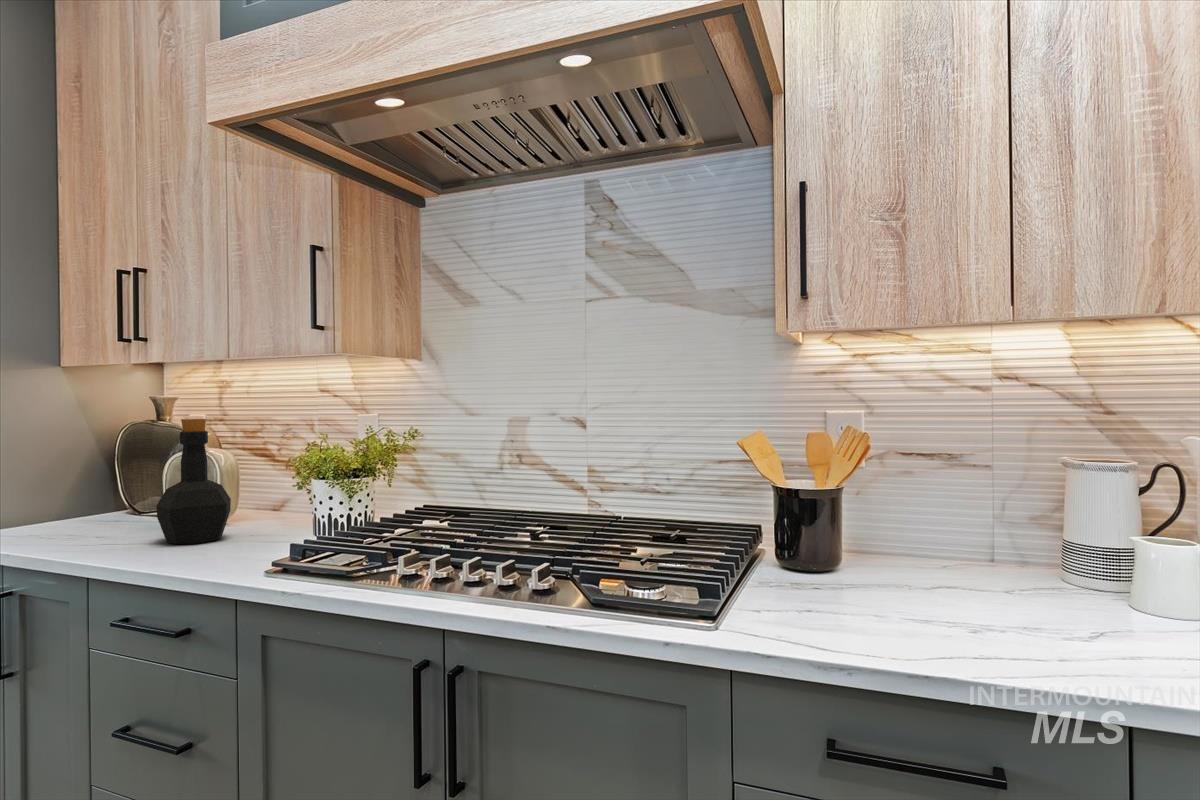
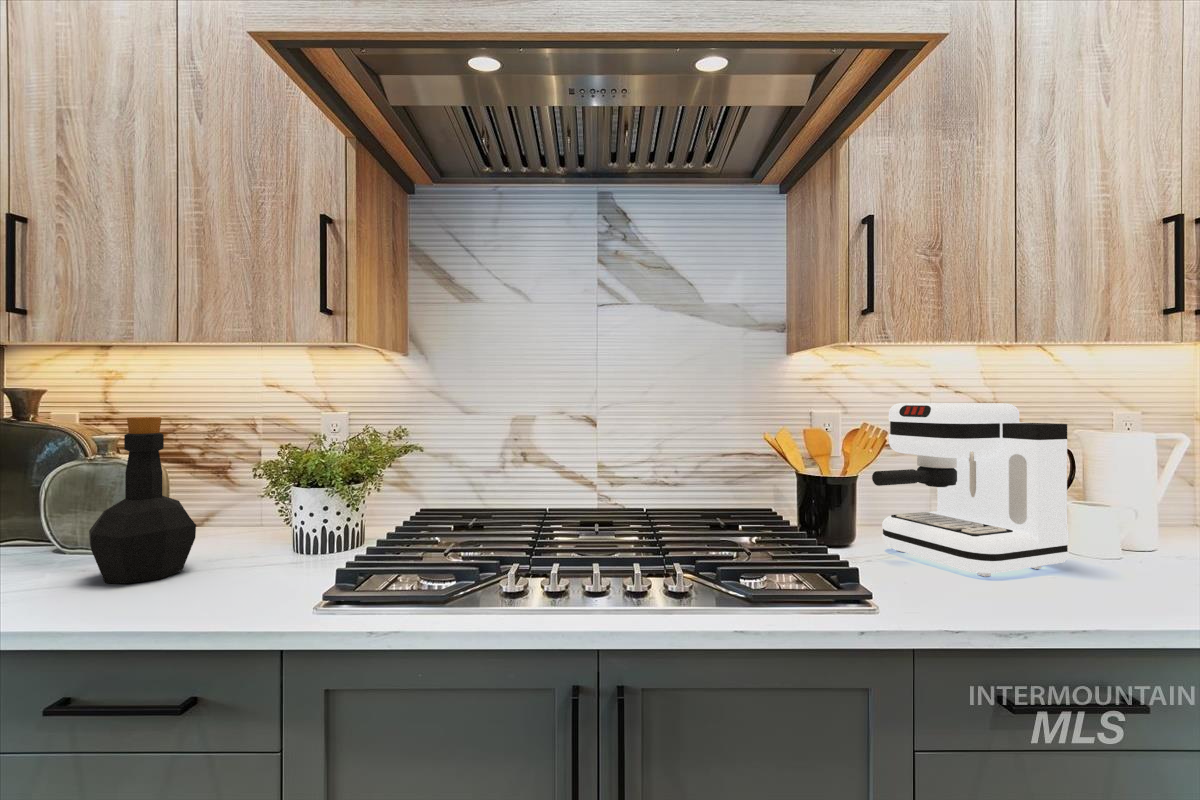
coffee maker: none [795,402,1043,620] -> present [872,403,1069,577]

